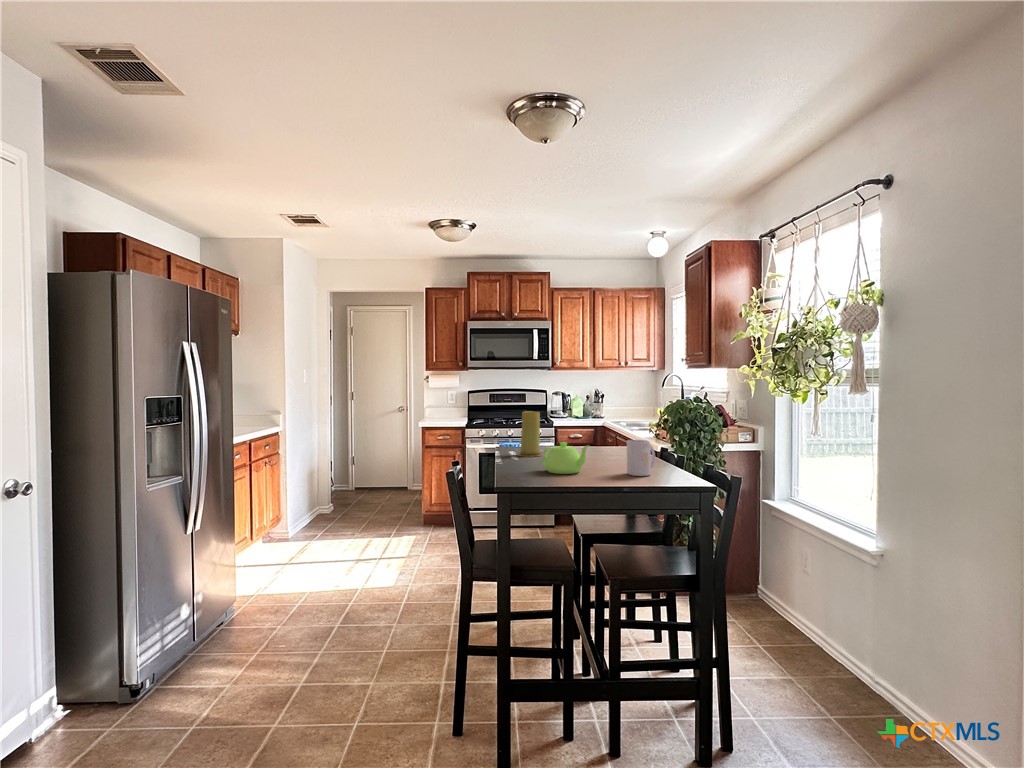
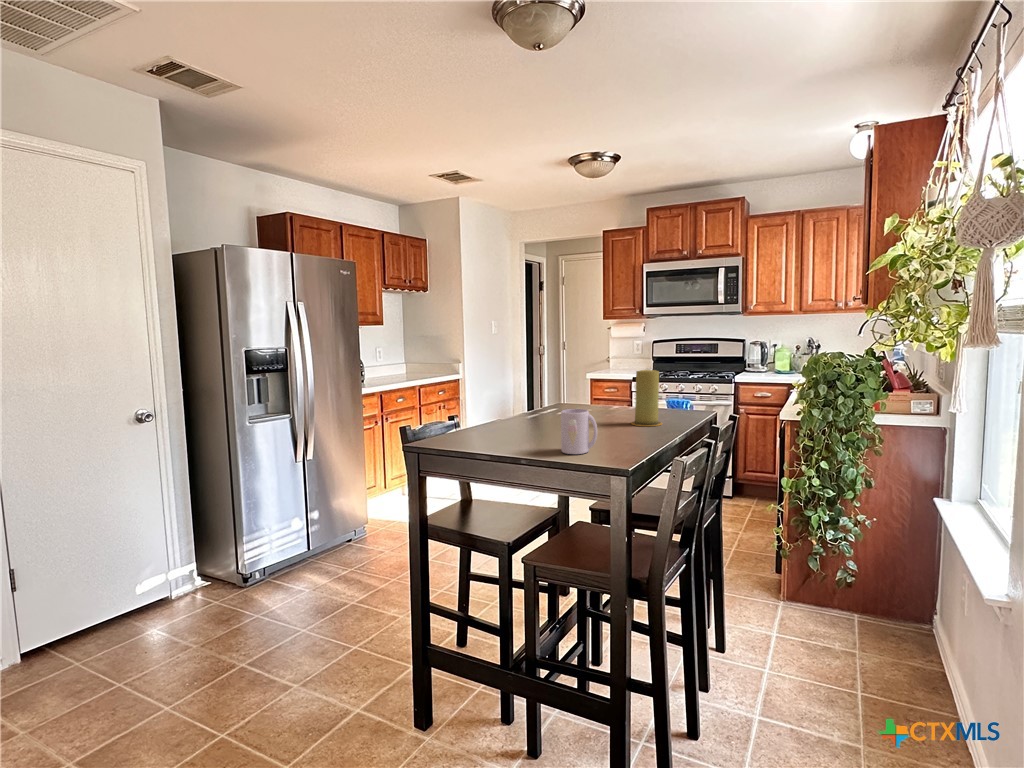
candle: present [518,411,542,456] -> present [631,370,662,426]
teapot: present [542,442,588,474] -> none [491,407,533,443]

